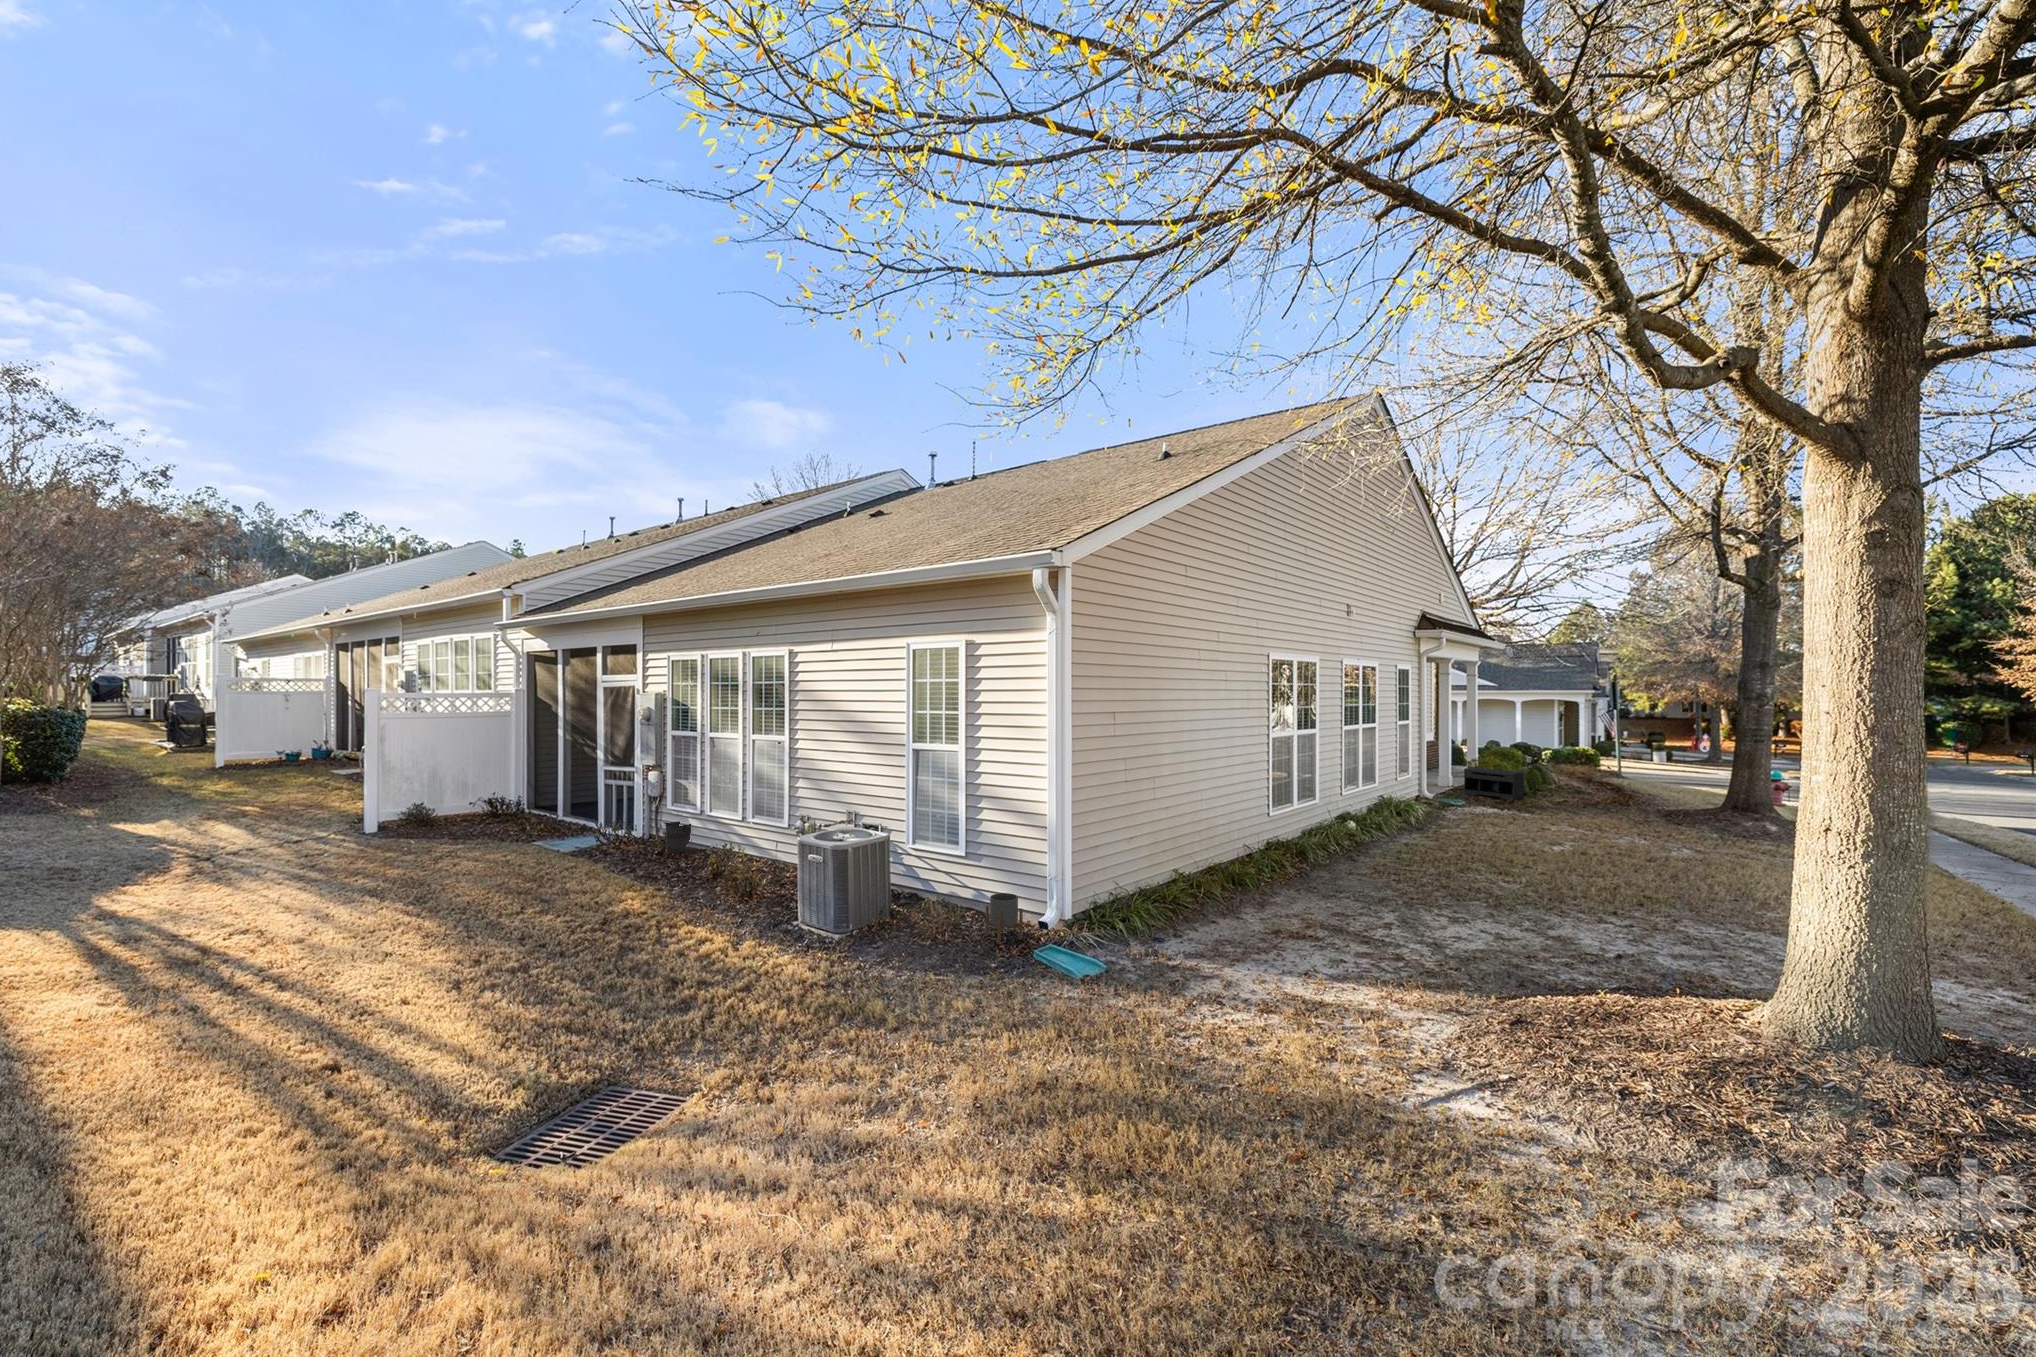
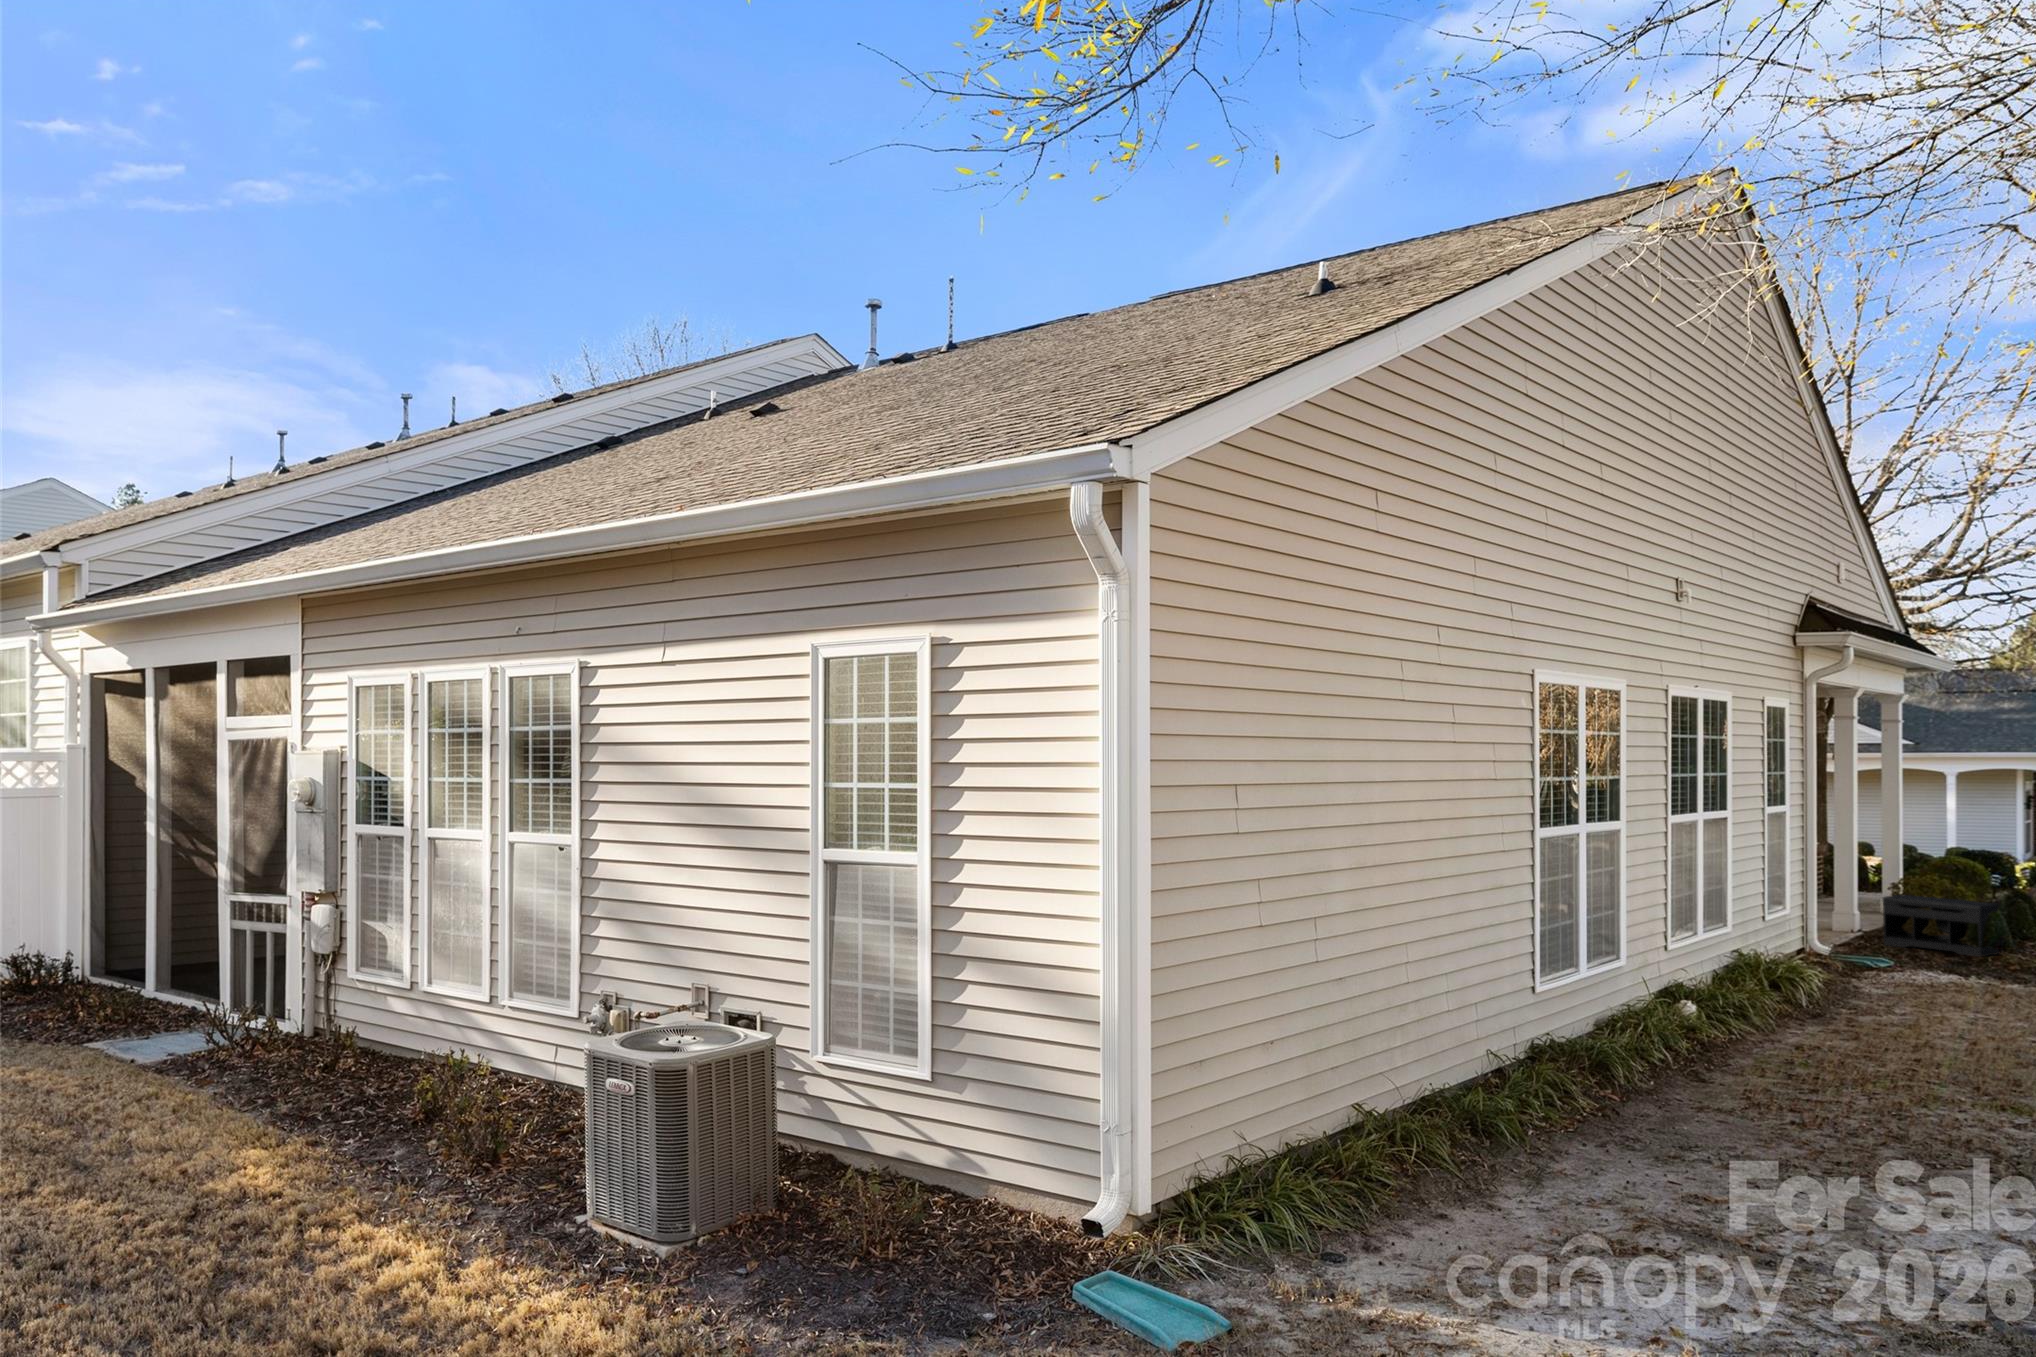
bucket: present [664,821,692,853] -> none [333,1003,393,1066]
planter: present [985,893,1023,944] -> none [972,1157,1049,1266]

